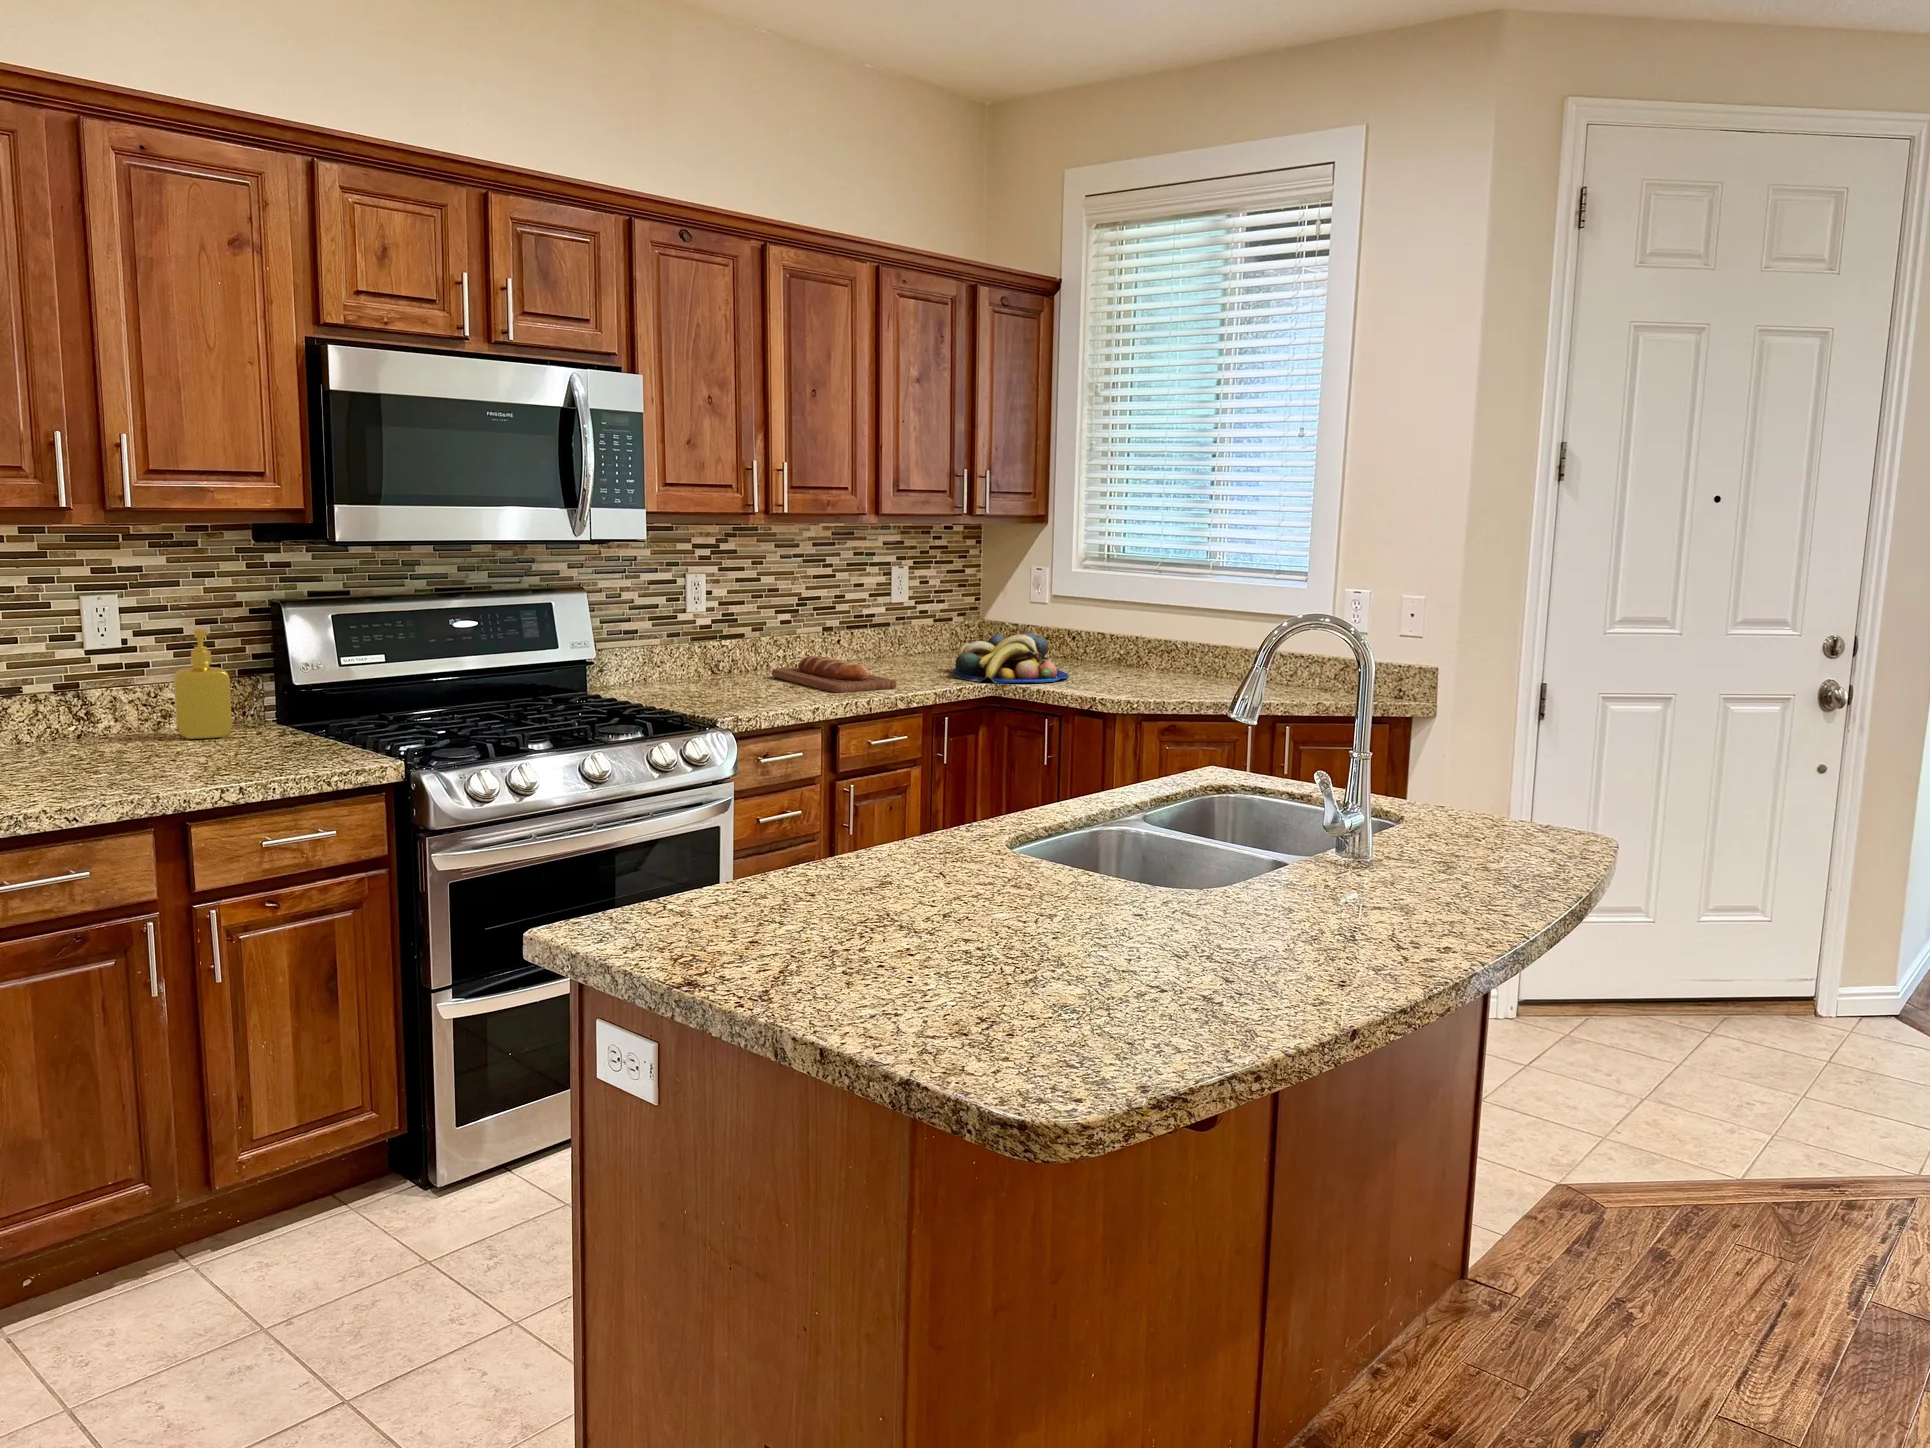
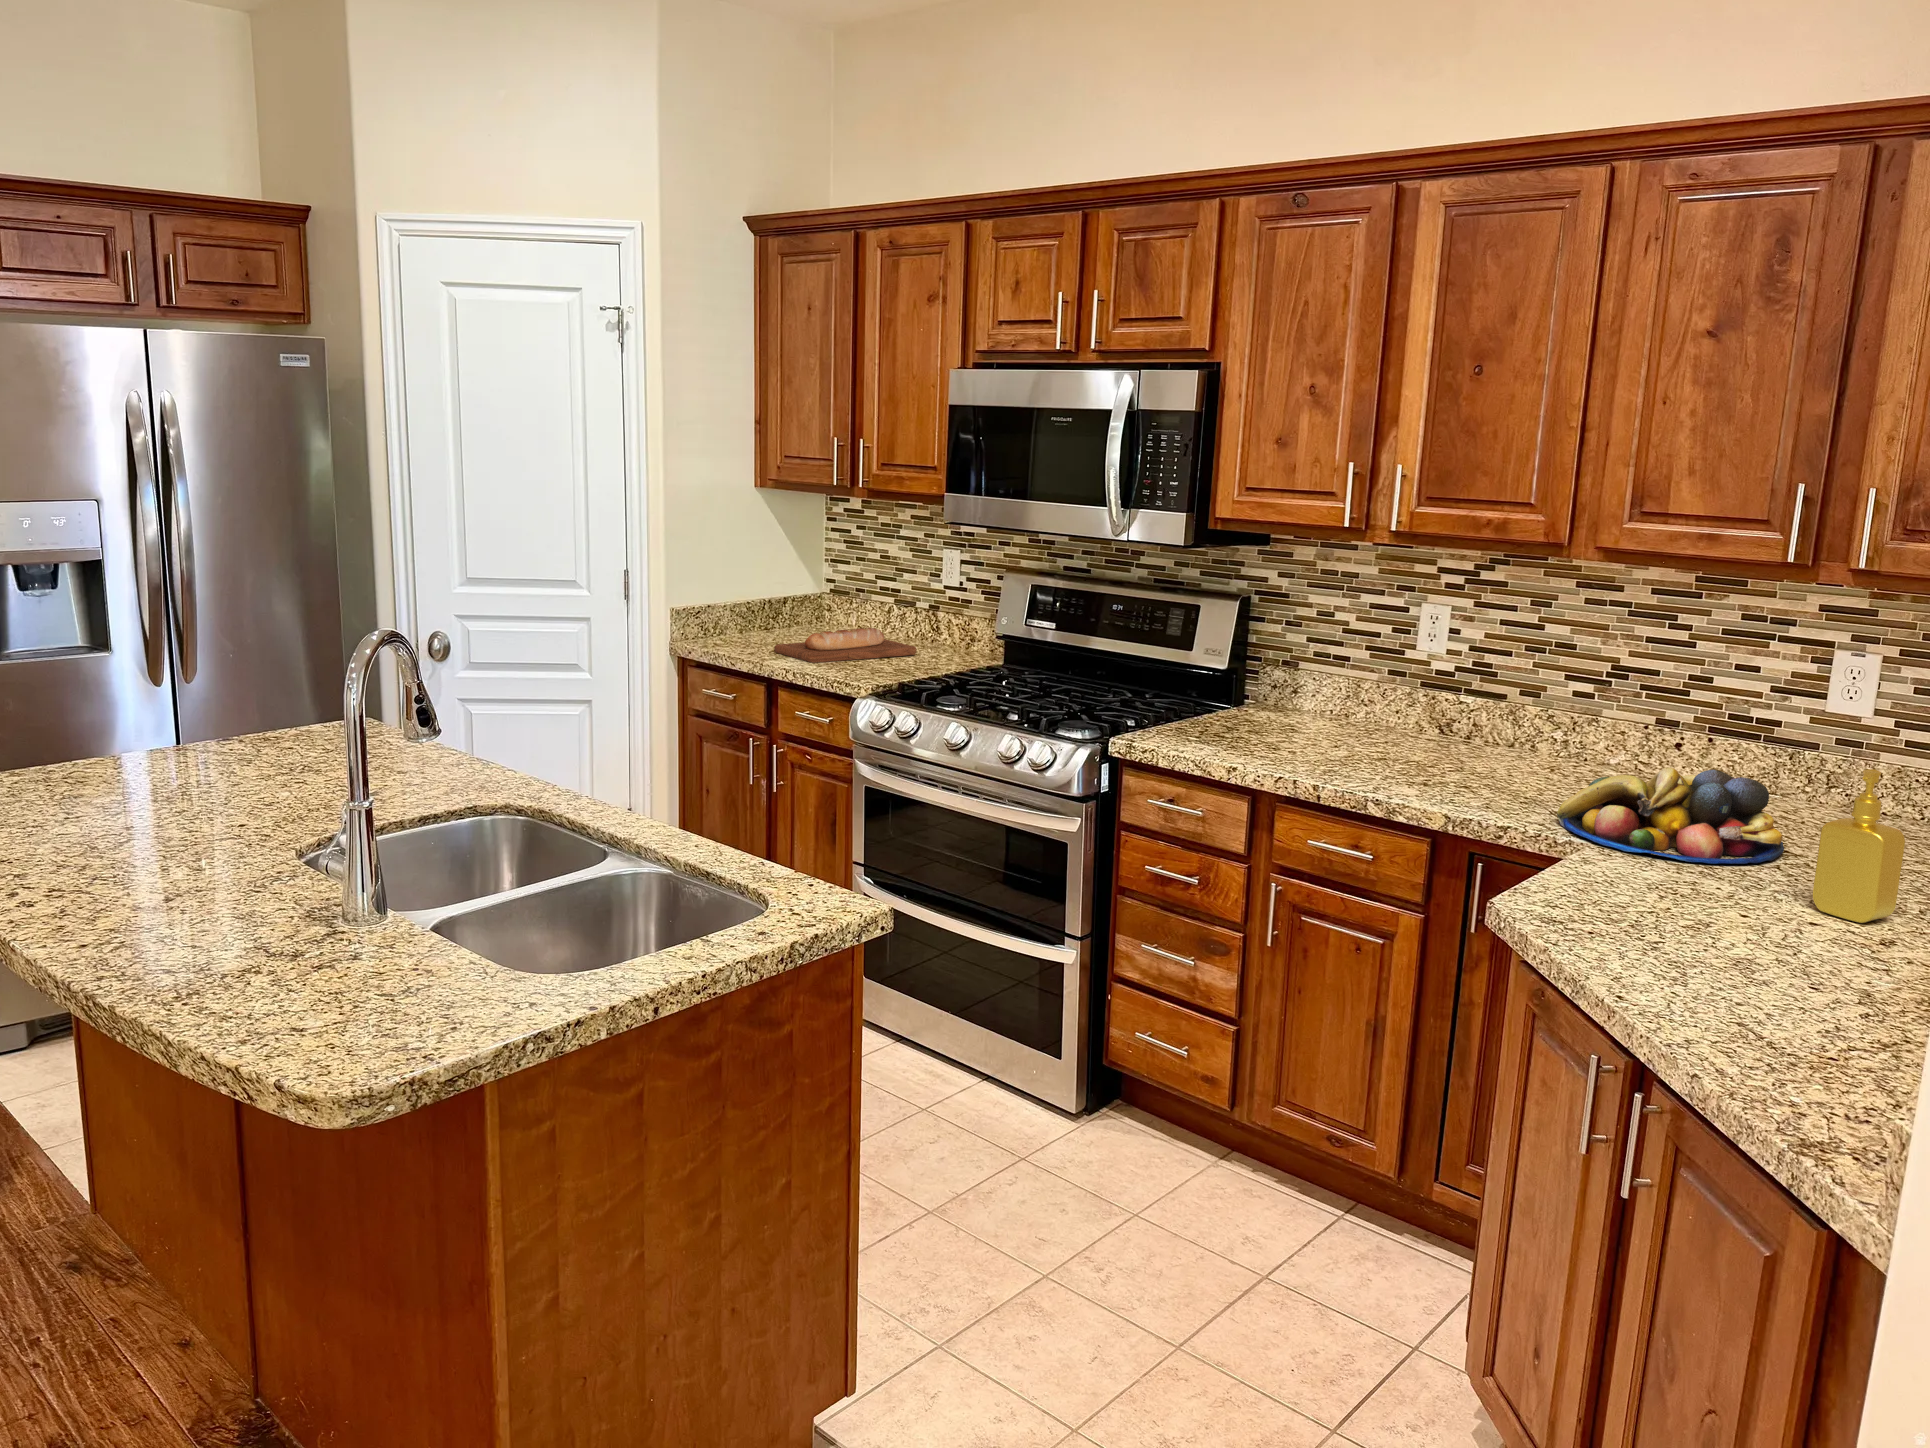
soap dispenser: present [174,629,232,739] -> present [1813,769,1905,923]
bread loaf: present [772,656,896,693] -> present [774,628,917,663]

